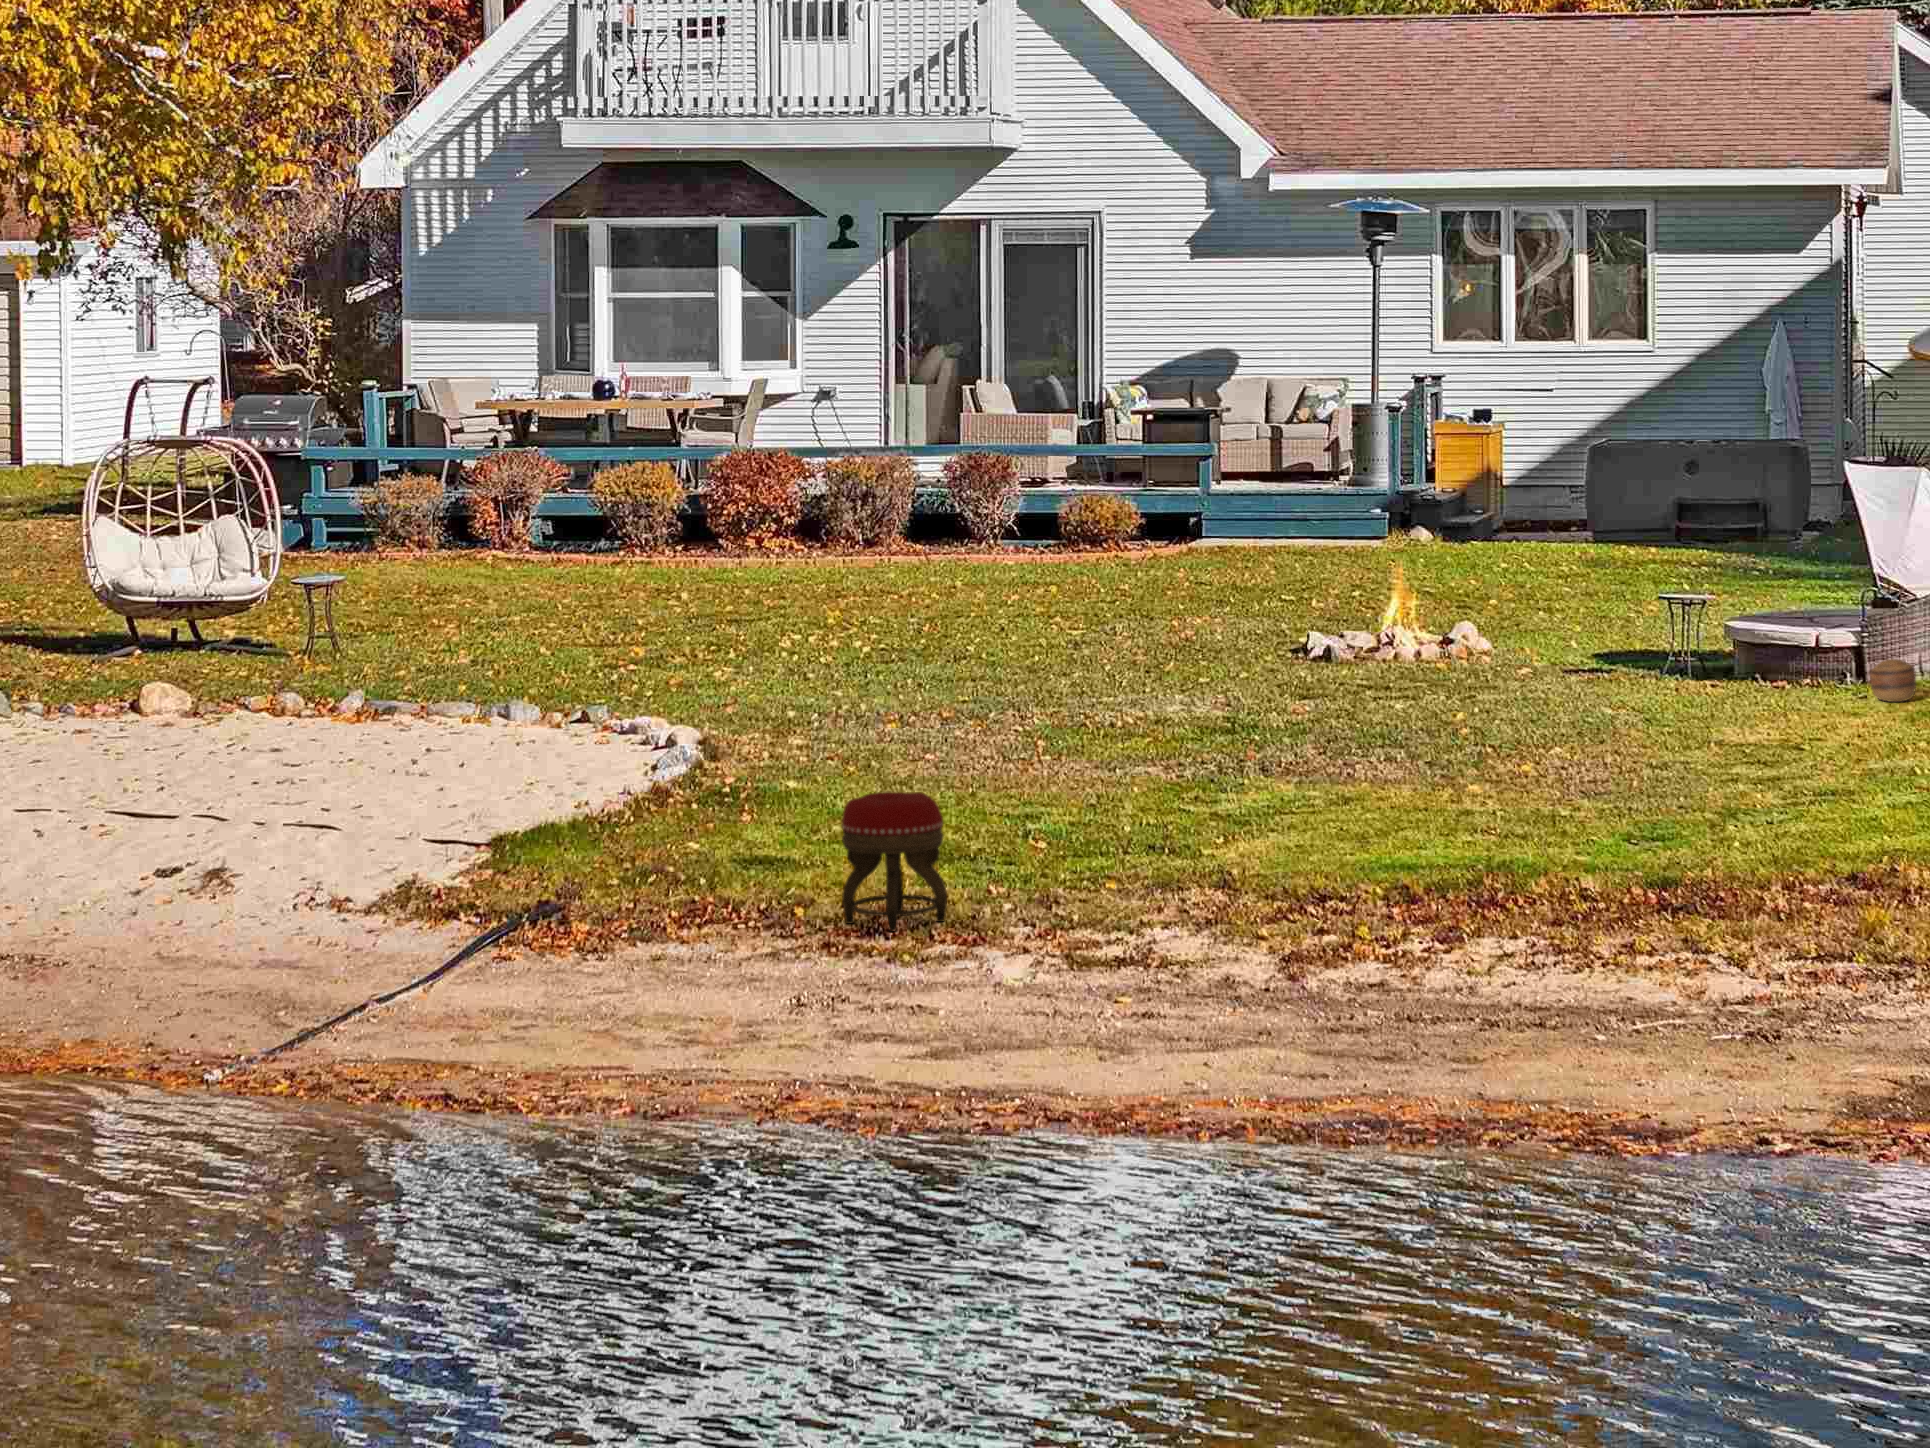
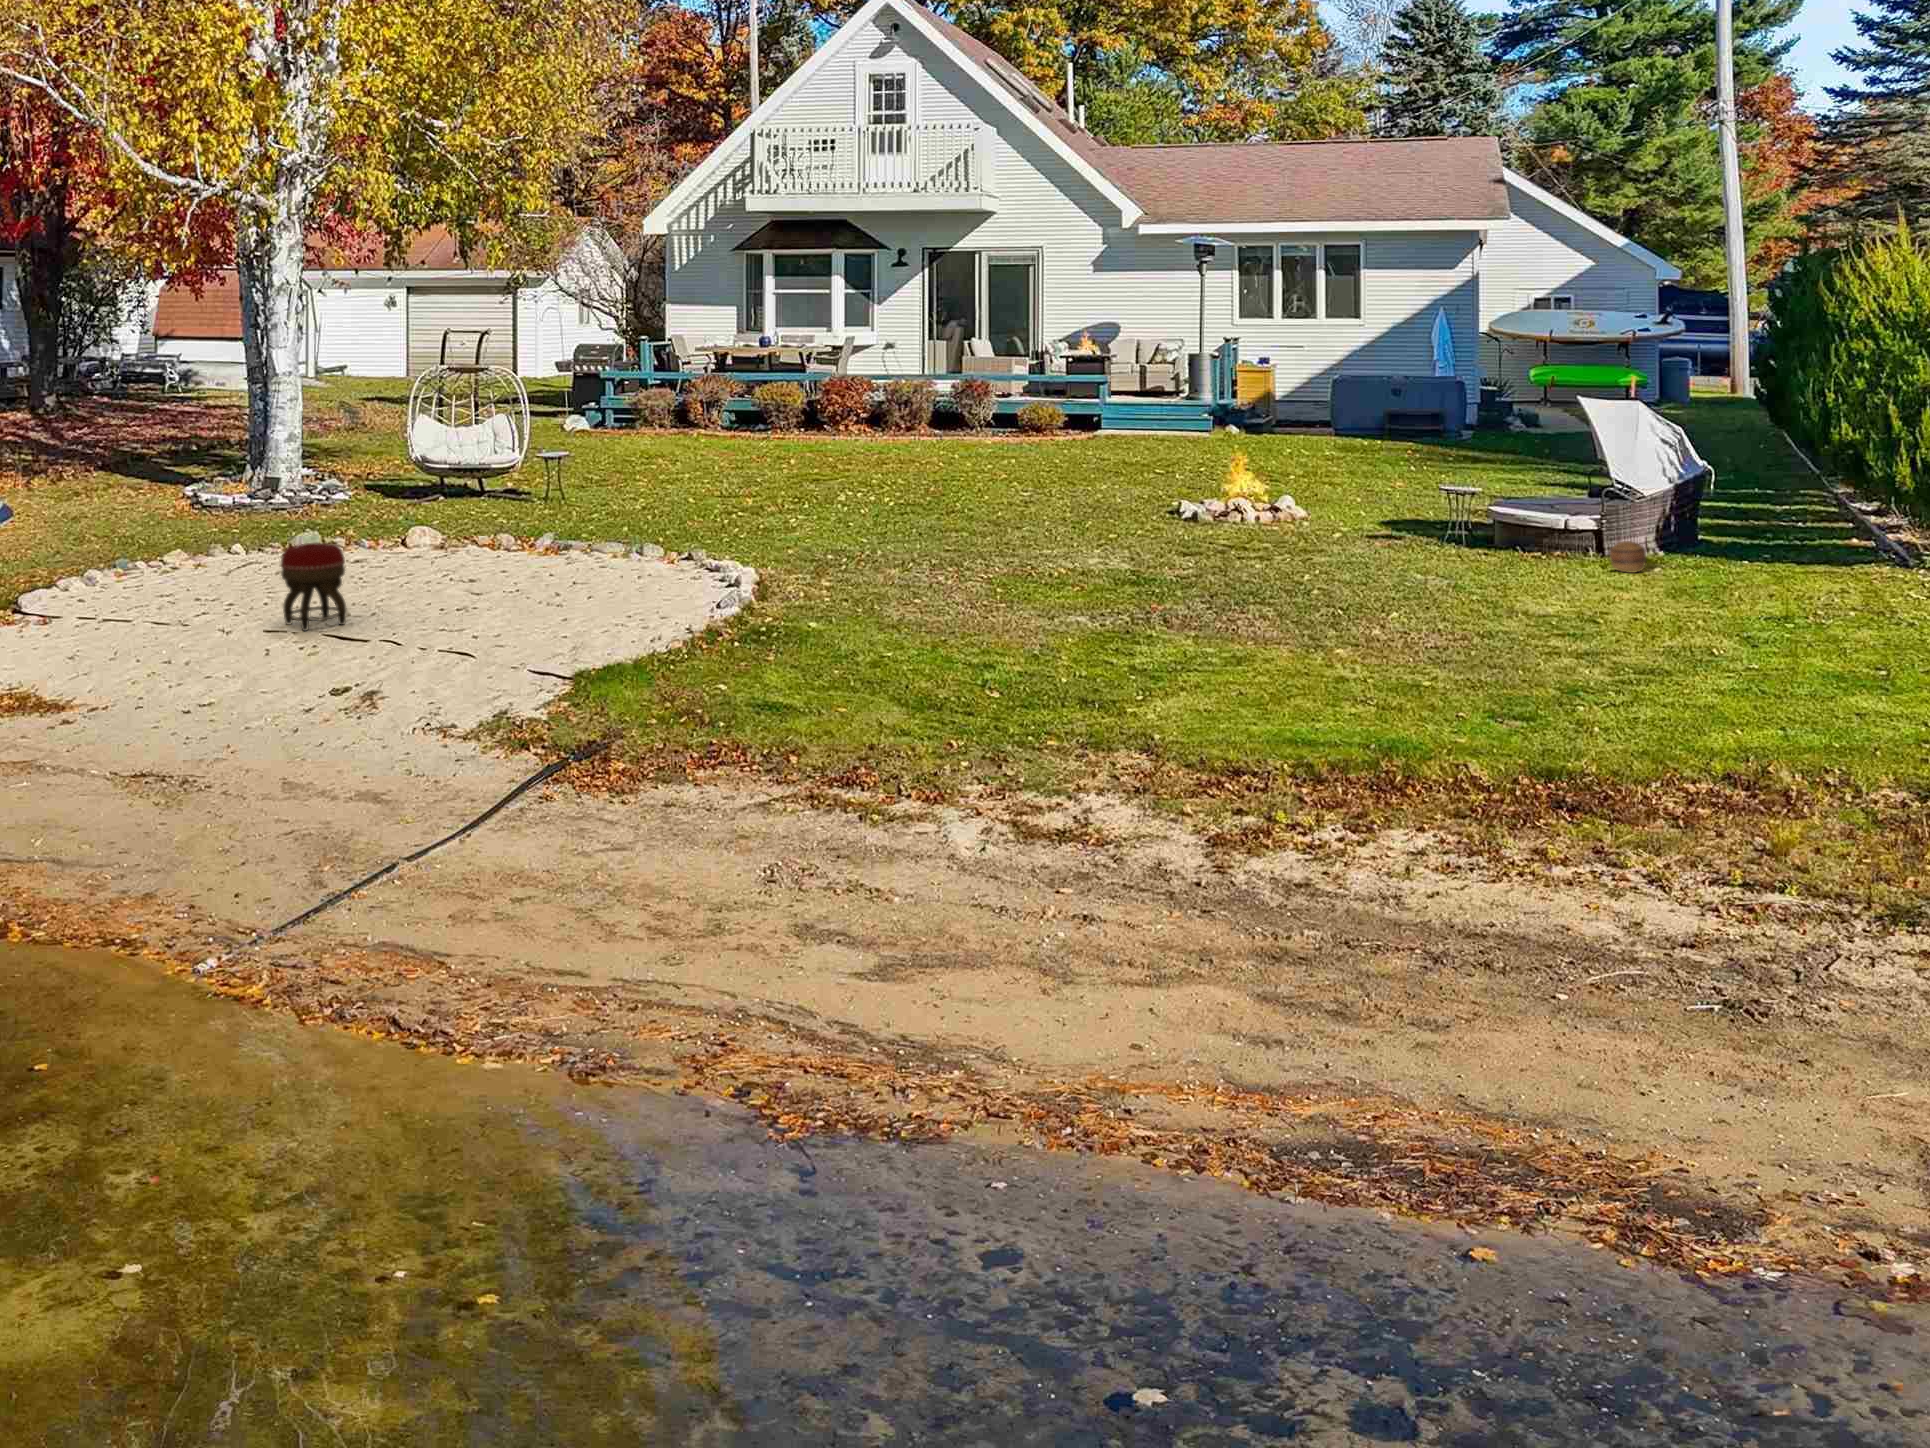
footstool: present [842,791,947,932] -> present [281,543,347,631]

